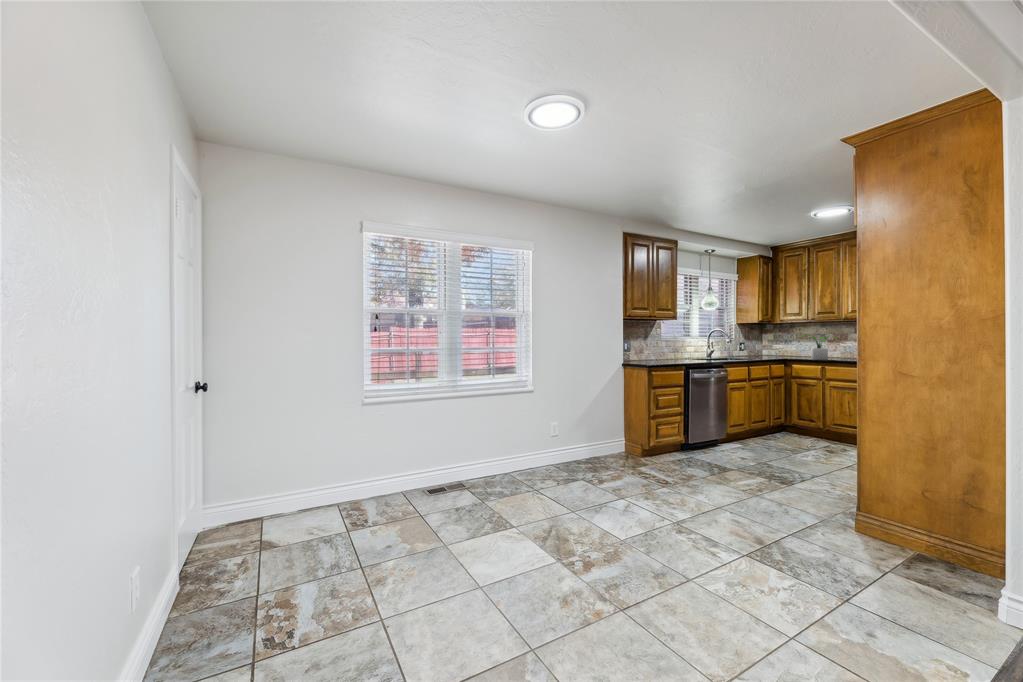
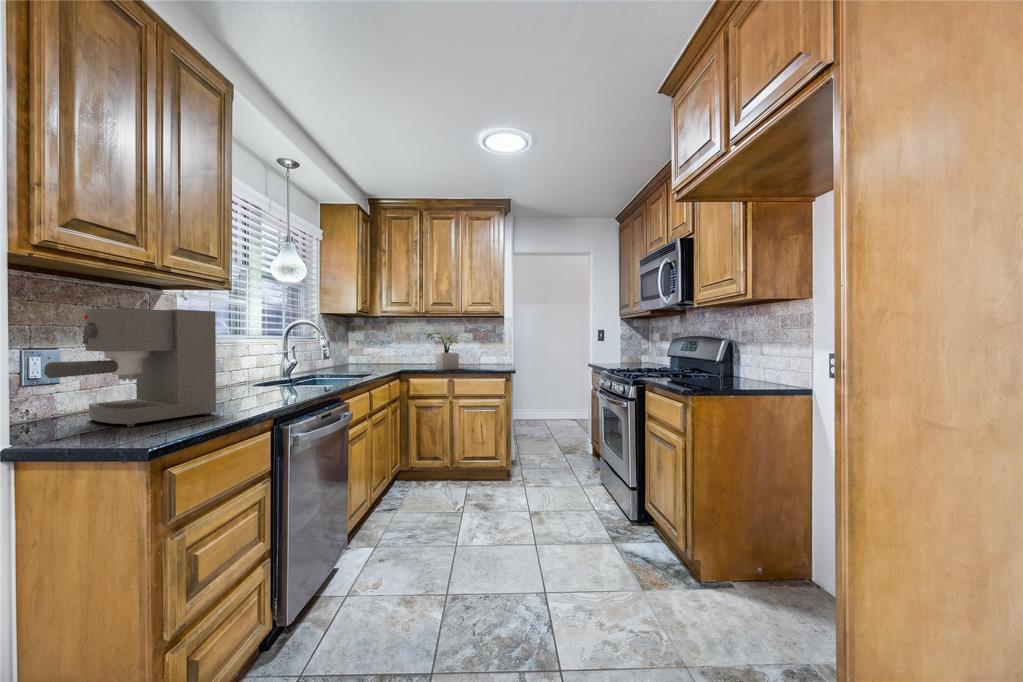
coffee maker: none [629,329,669,364] -> present [44,308,216,427]

